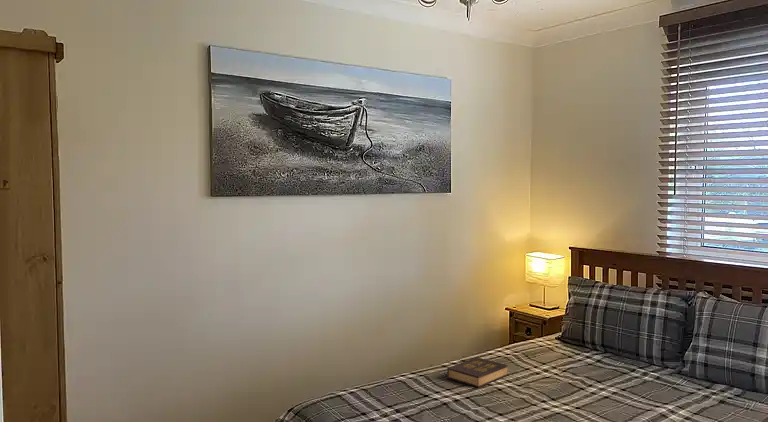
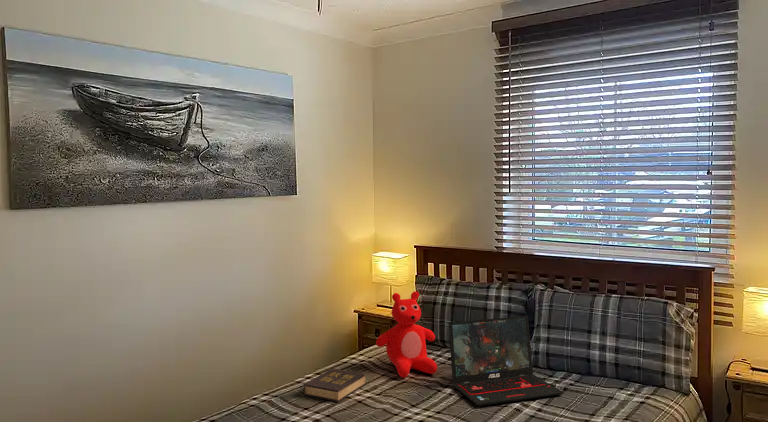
teddy bear: none [521,290,583,373] -> present [376,291,437,377]
laptop: none [594,322,719,407] -> present [449,315,563,406]

